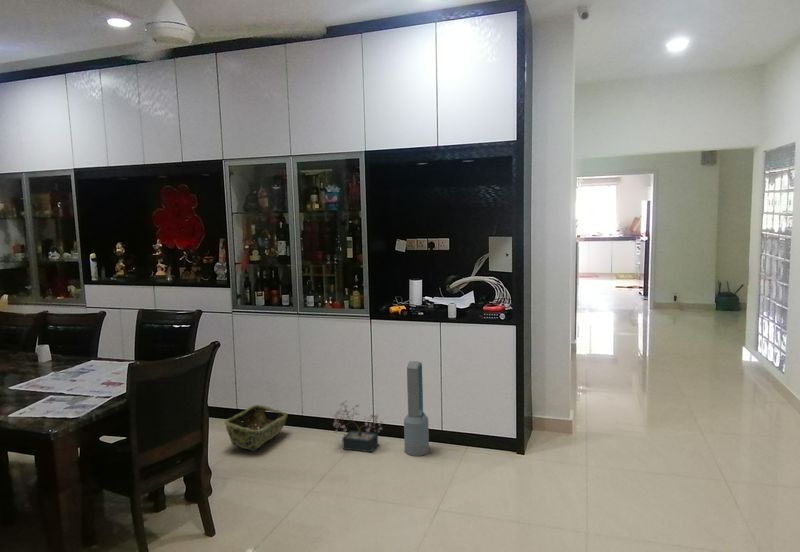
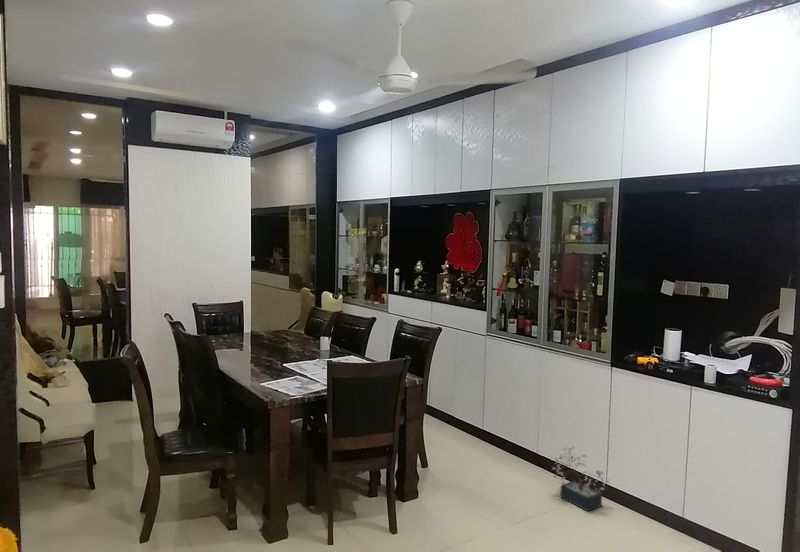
air purifier: present [404,361,429,456] -> none [627,422,661,537]
woven basket: present [225,405,288,450] -> none [455,427,519,470]

